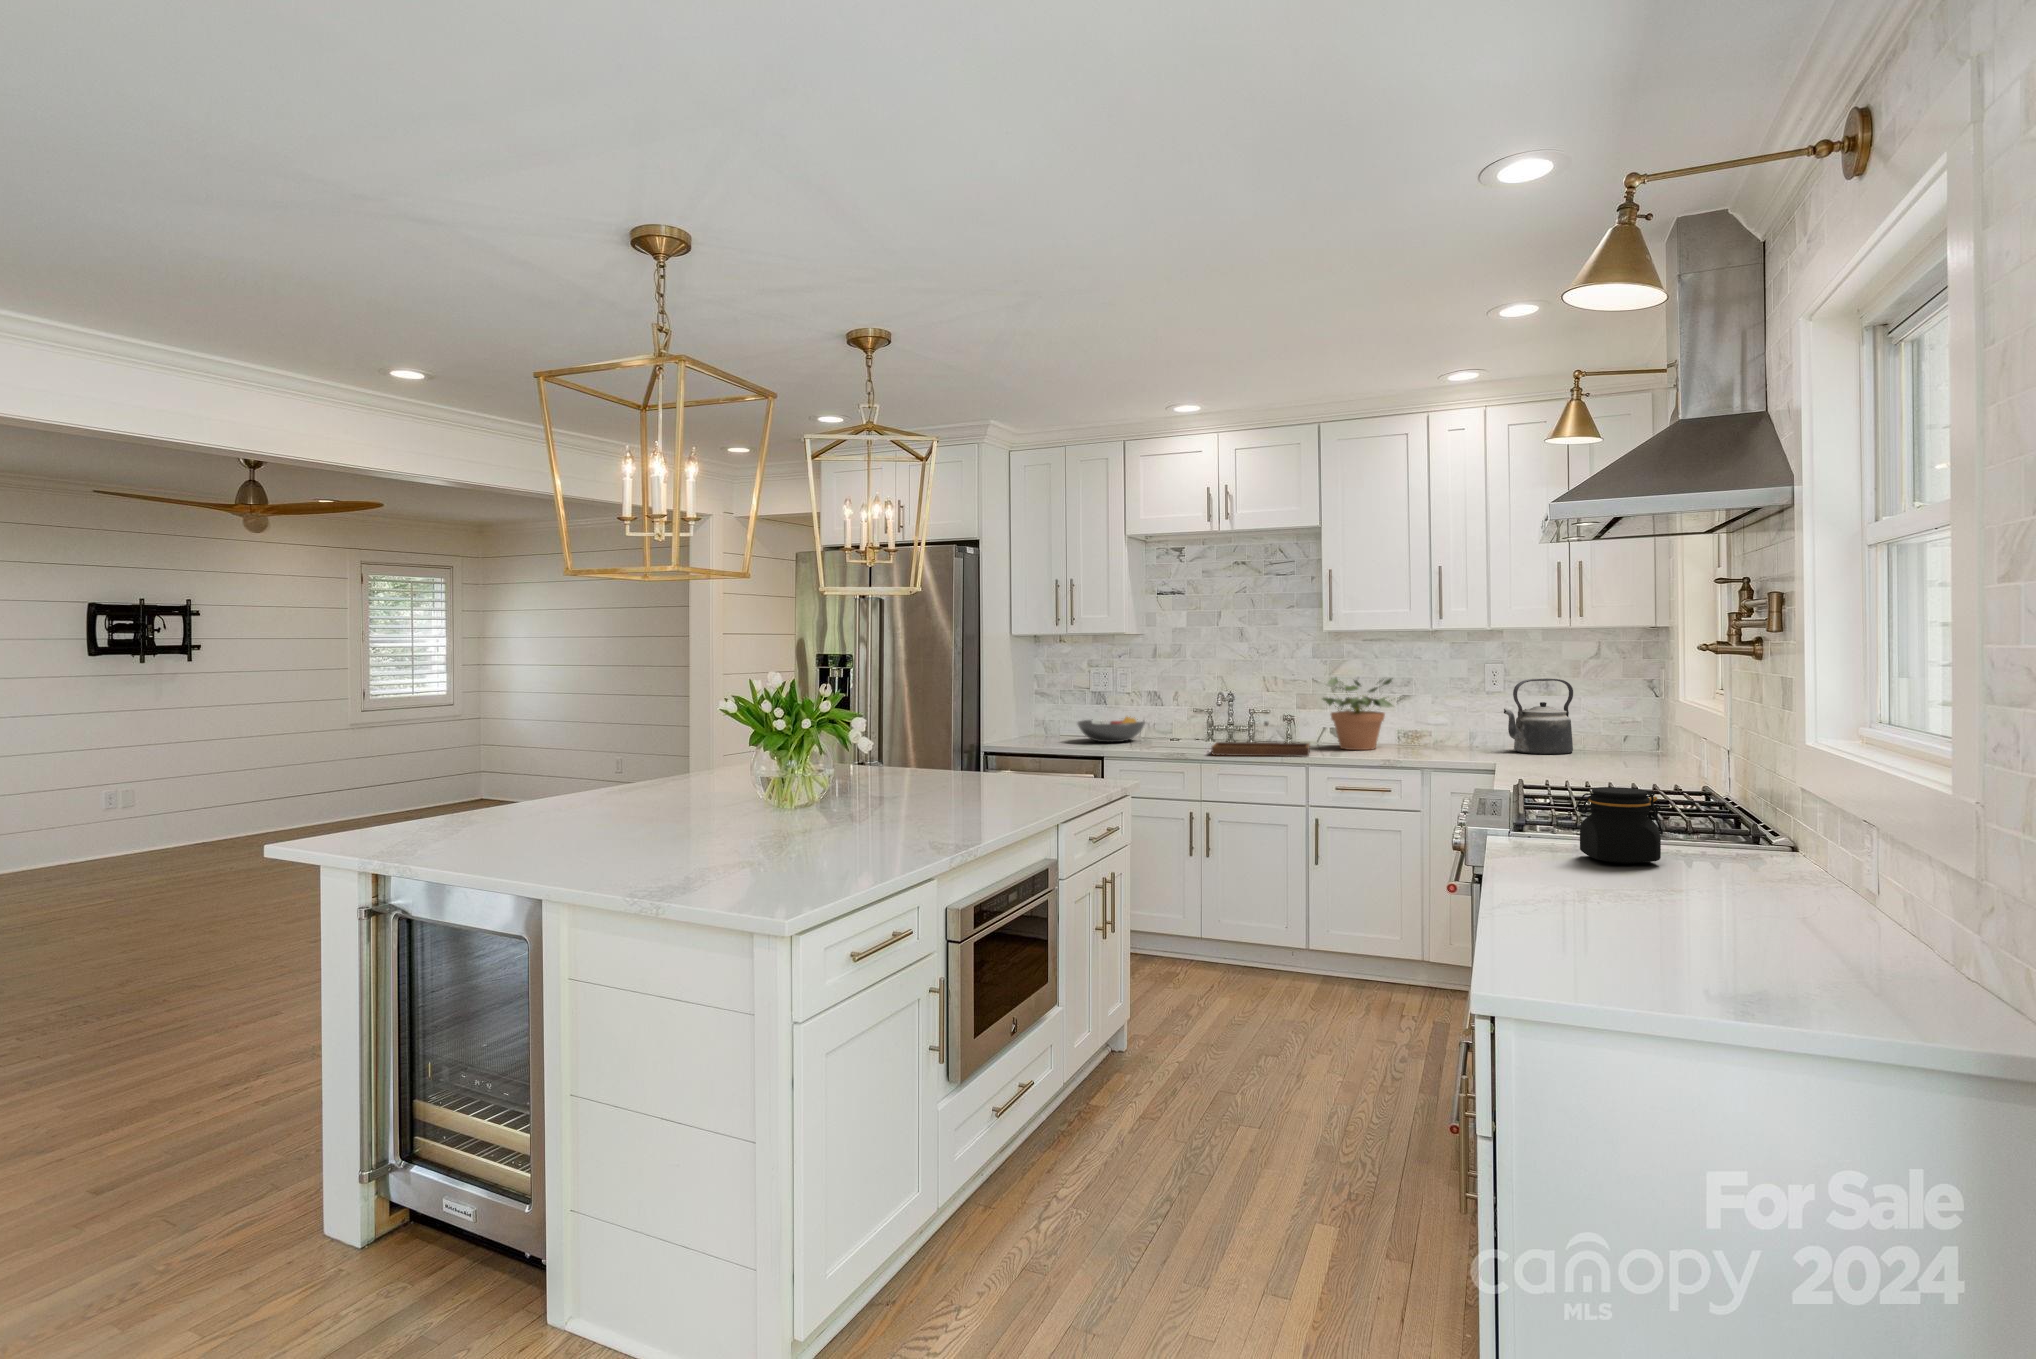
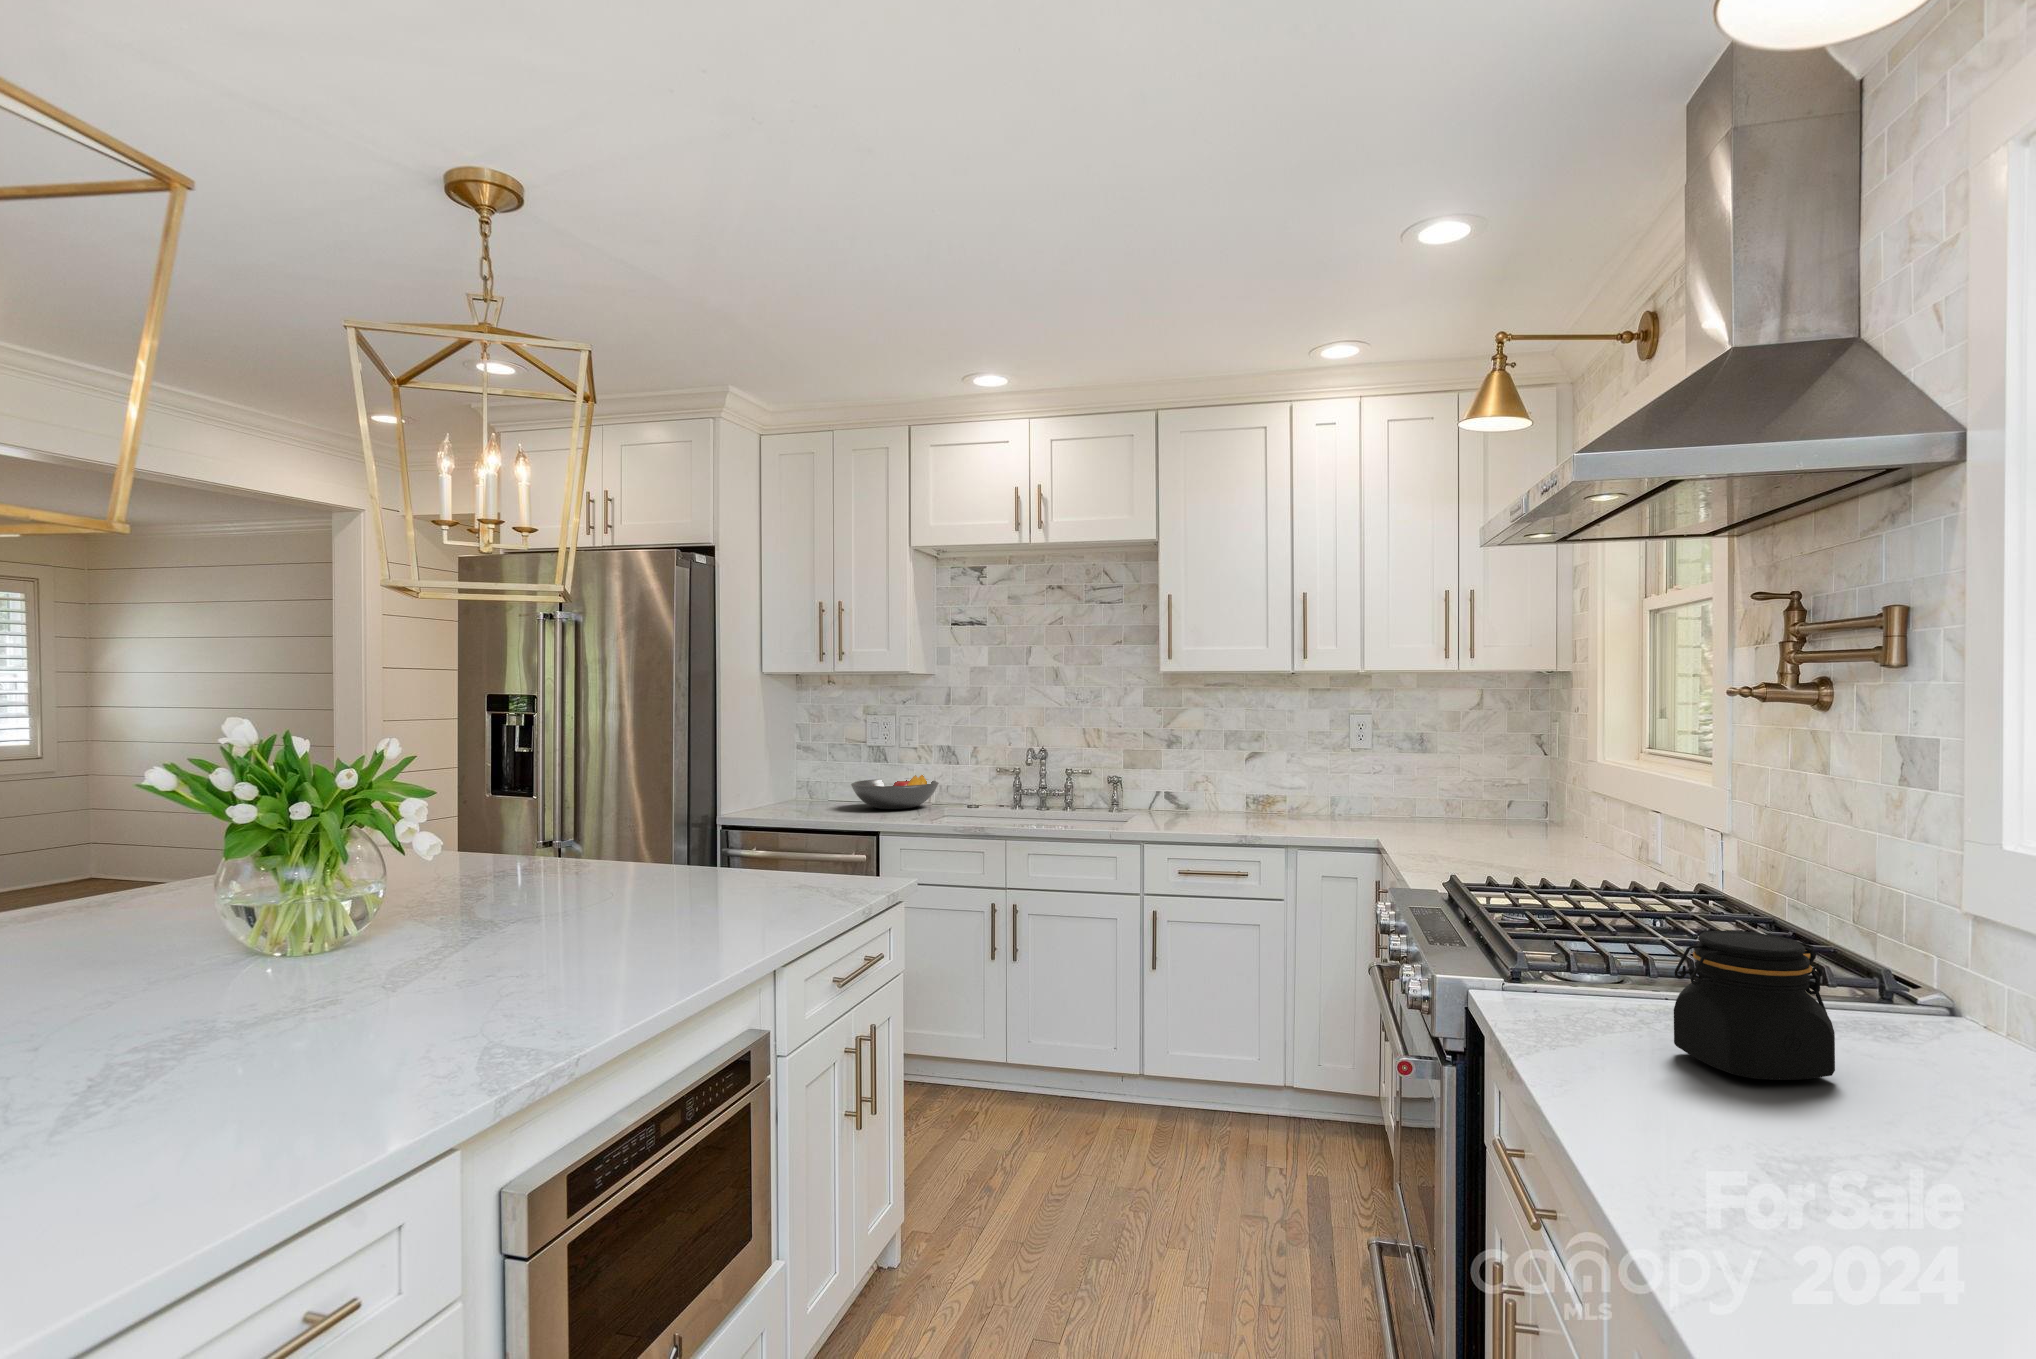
potted plant: present [1323,678,1392,750] -> none [1155,729,1254,821]
kettle: present [1504,679,1573,754] -> none [1378,733,1458,827]
tray: present [1211,721,1310,757] -> none [1020,785,1143,832]

